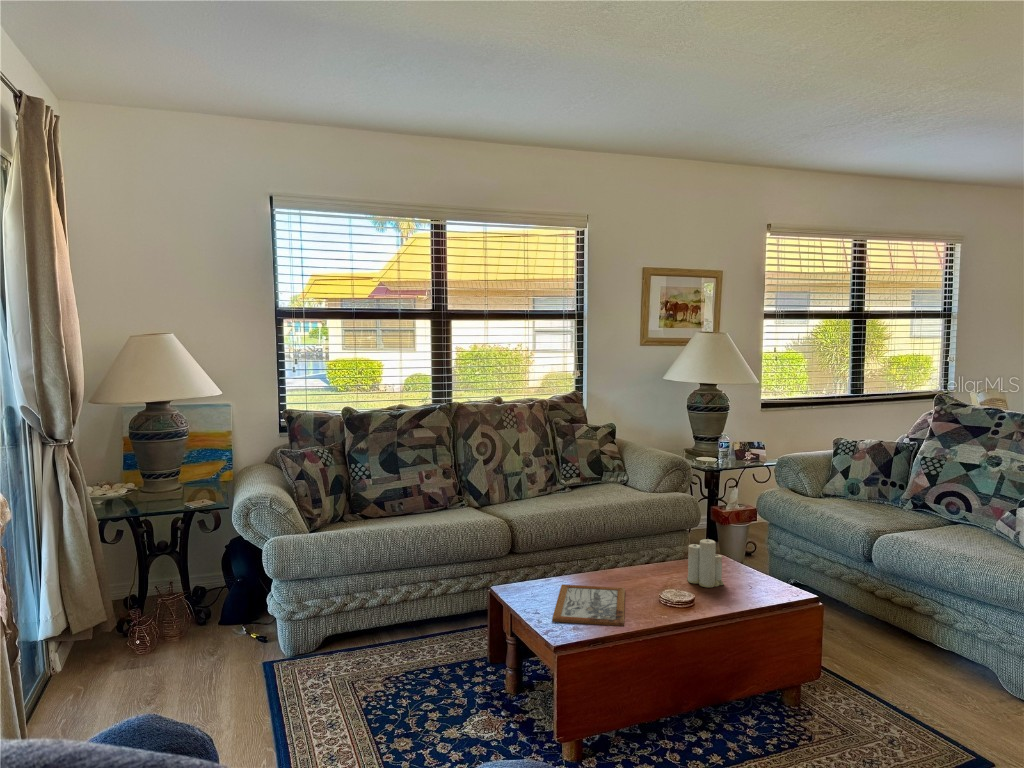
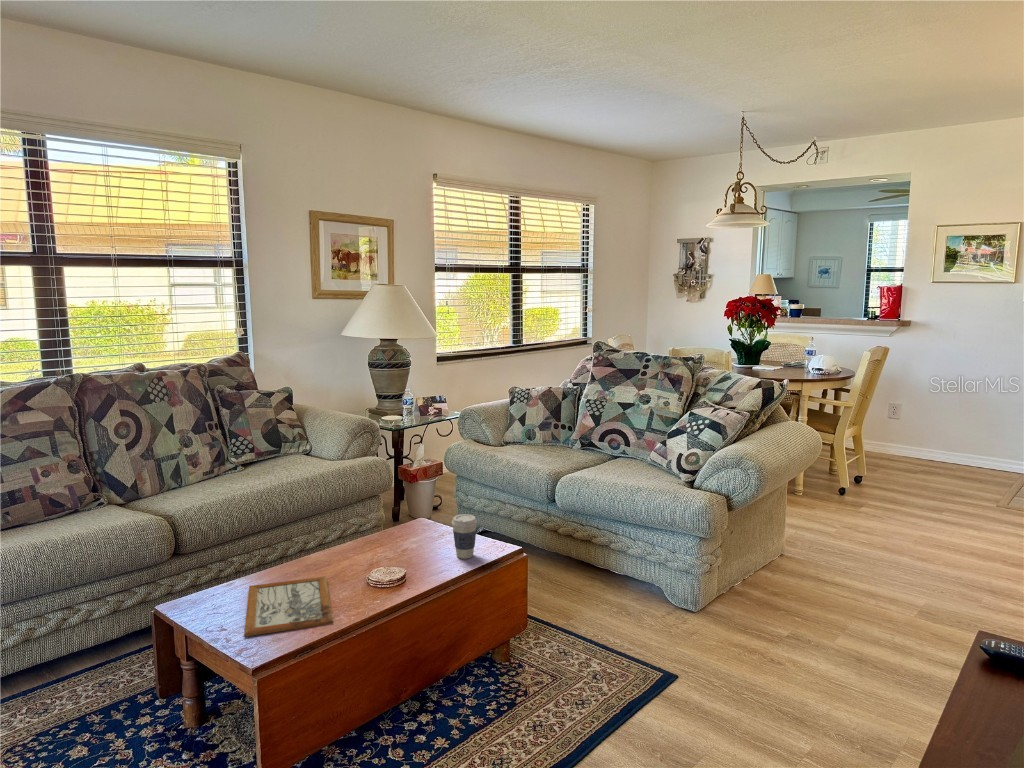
candle: present [687,539,724,587] -> none [392,504,431,559]
coffee cup: none [744,552,770,595] -> present [452,514,477,559]

